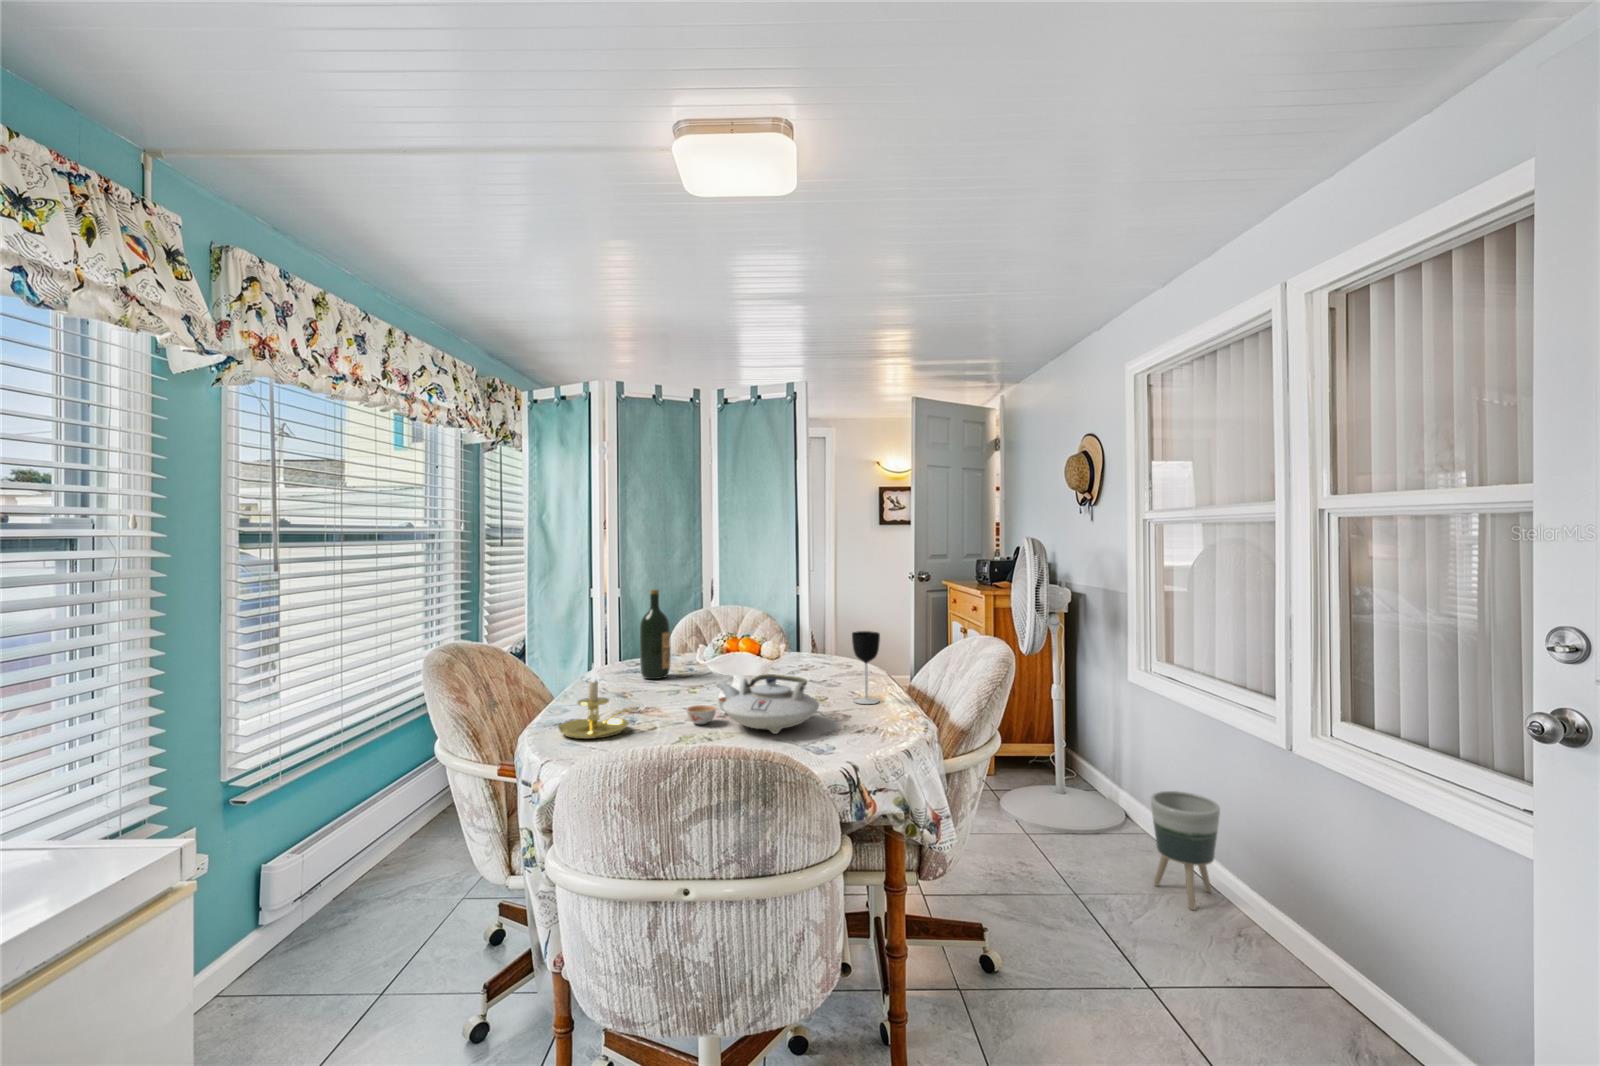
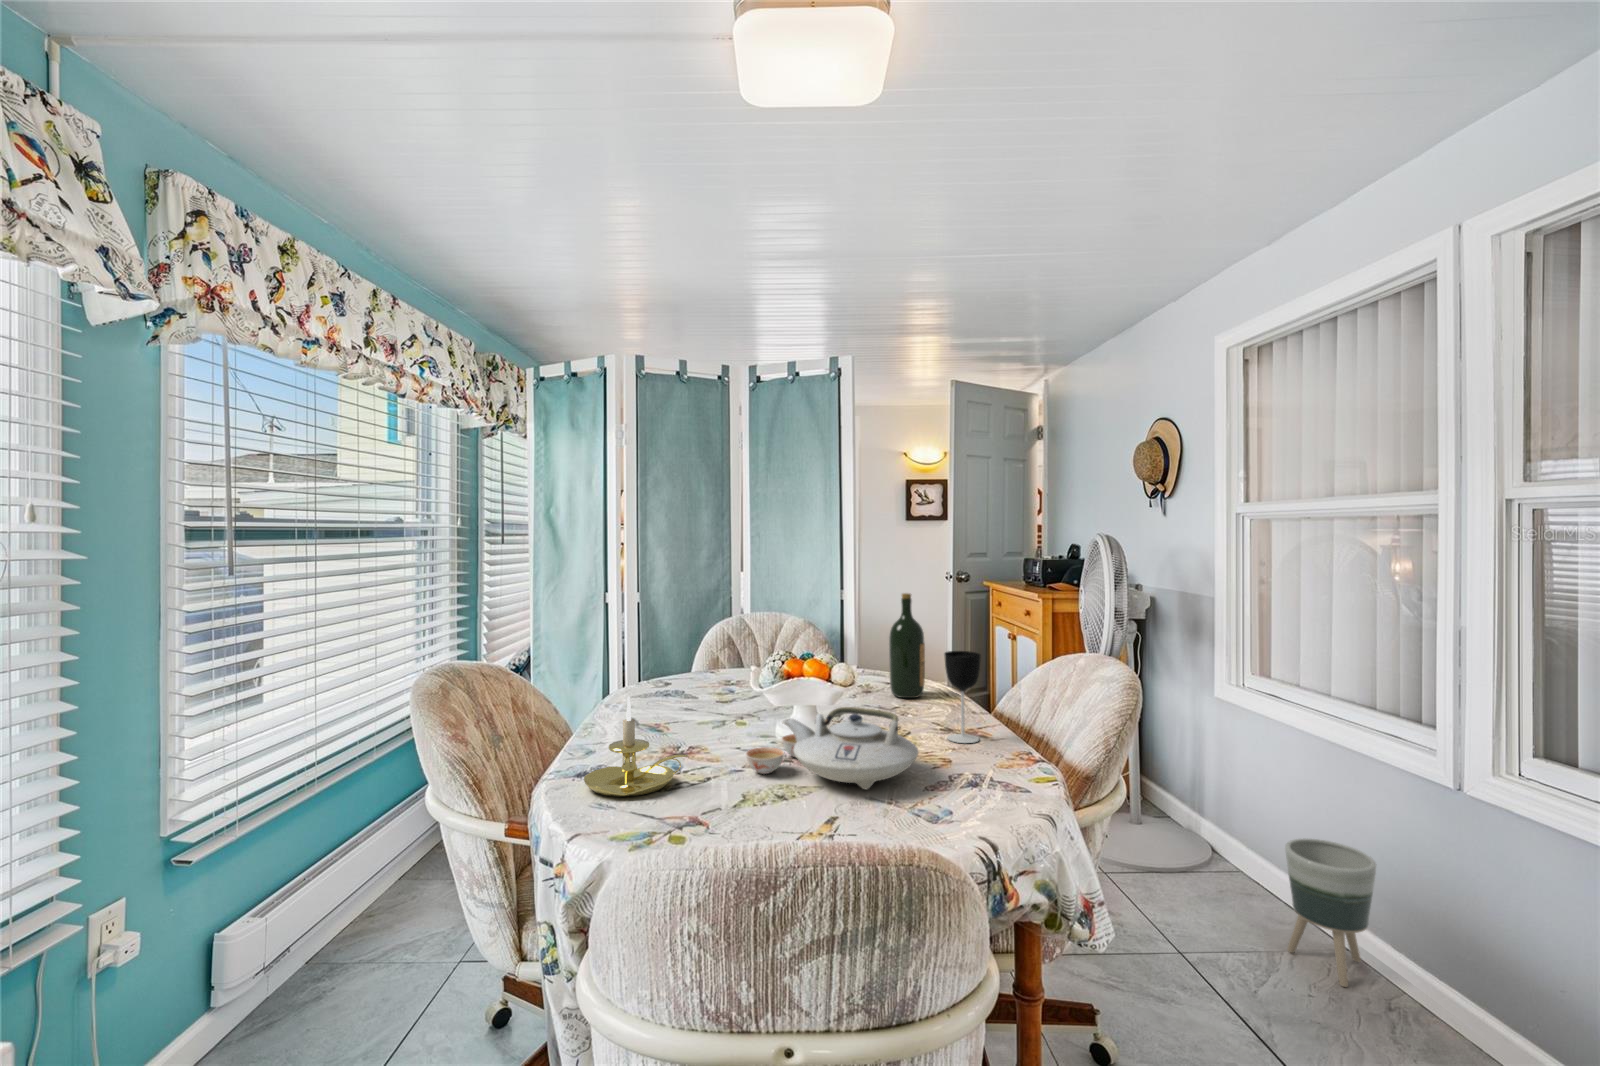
wine bottle: present [640,589,671,679] -> present [889,593,925,698]

